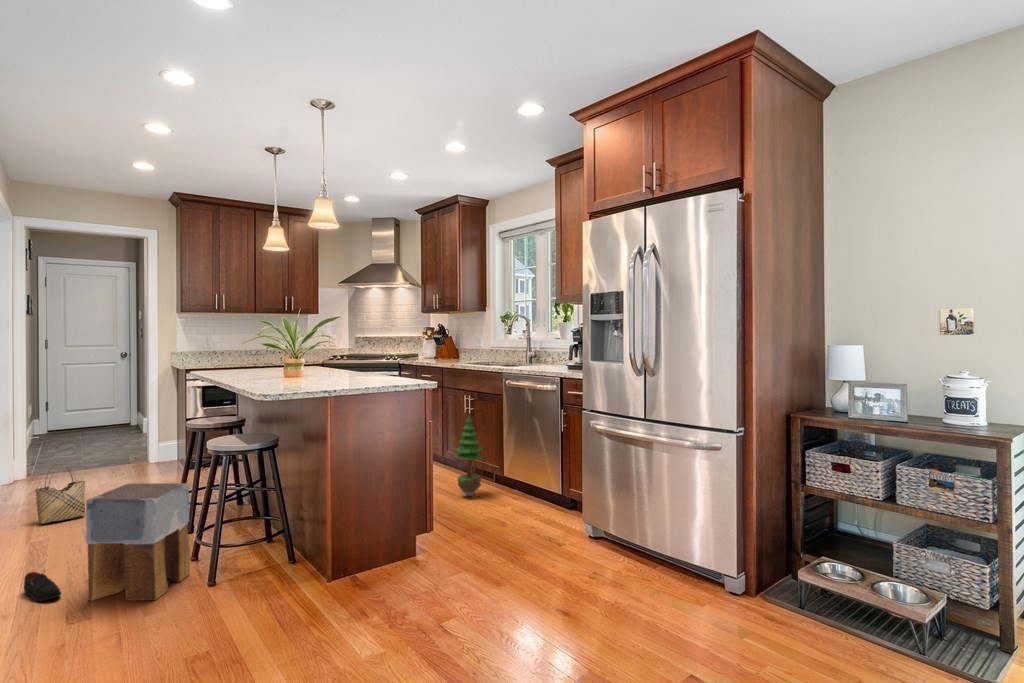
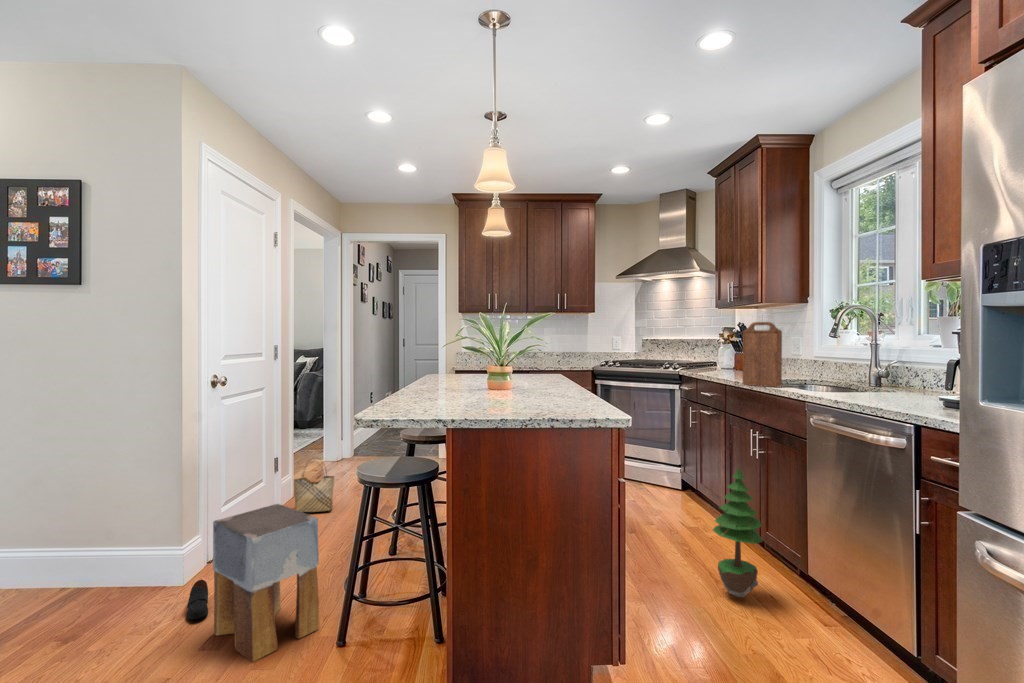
cutting board: none [458,324,483,366] -> present [743,322,782,388]

